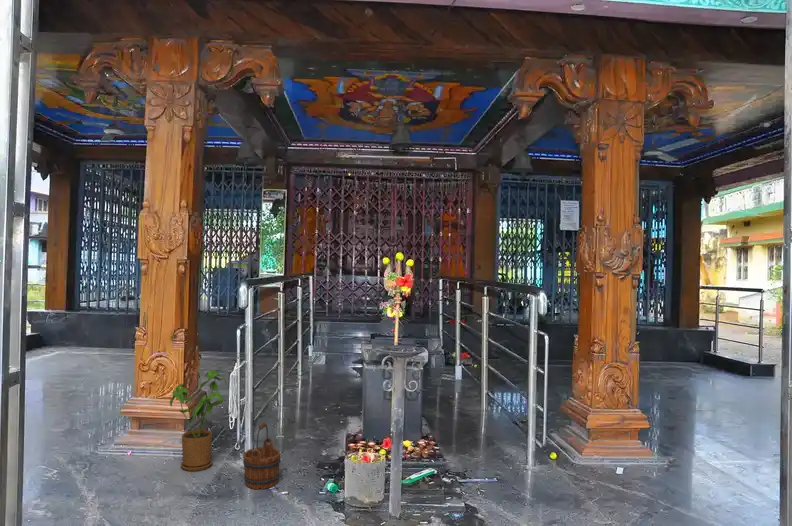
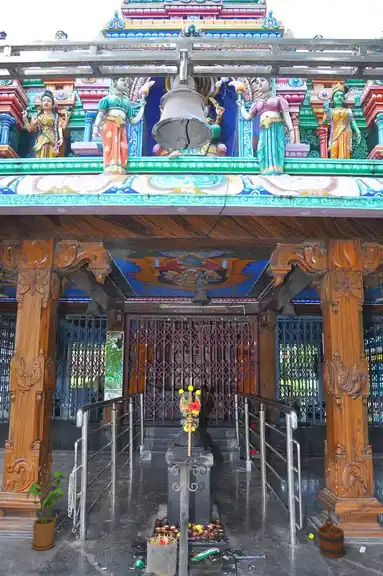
wooden bucket: present [243,423,281,489] -> present [318,507,344,558]

